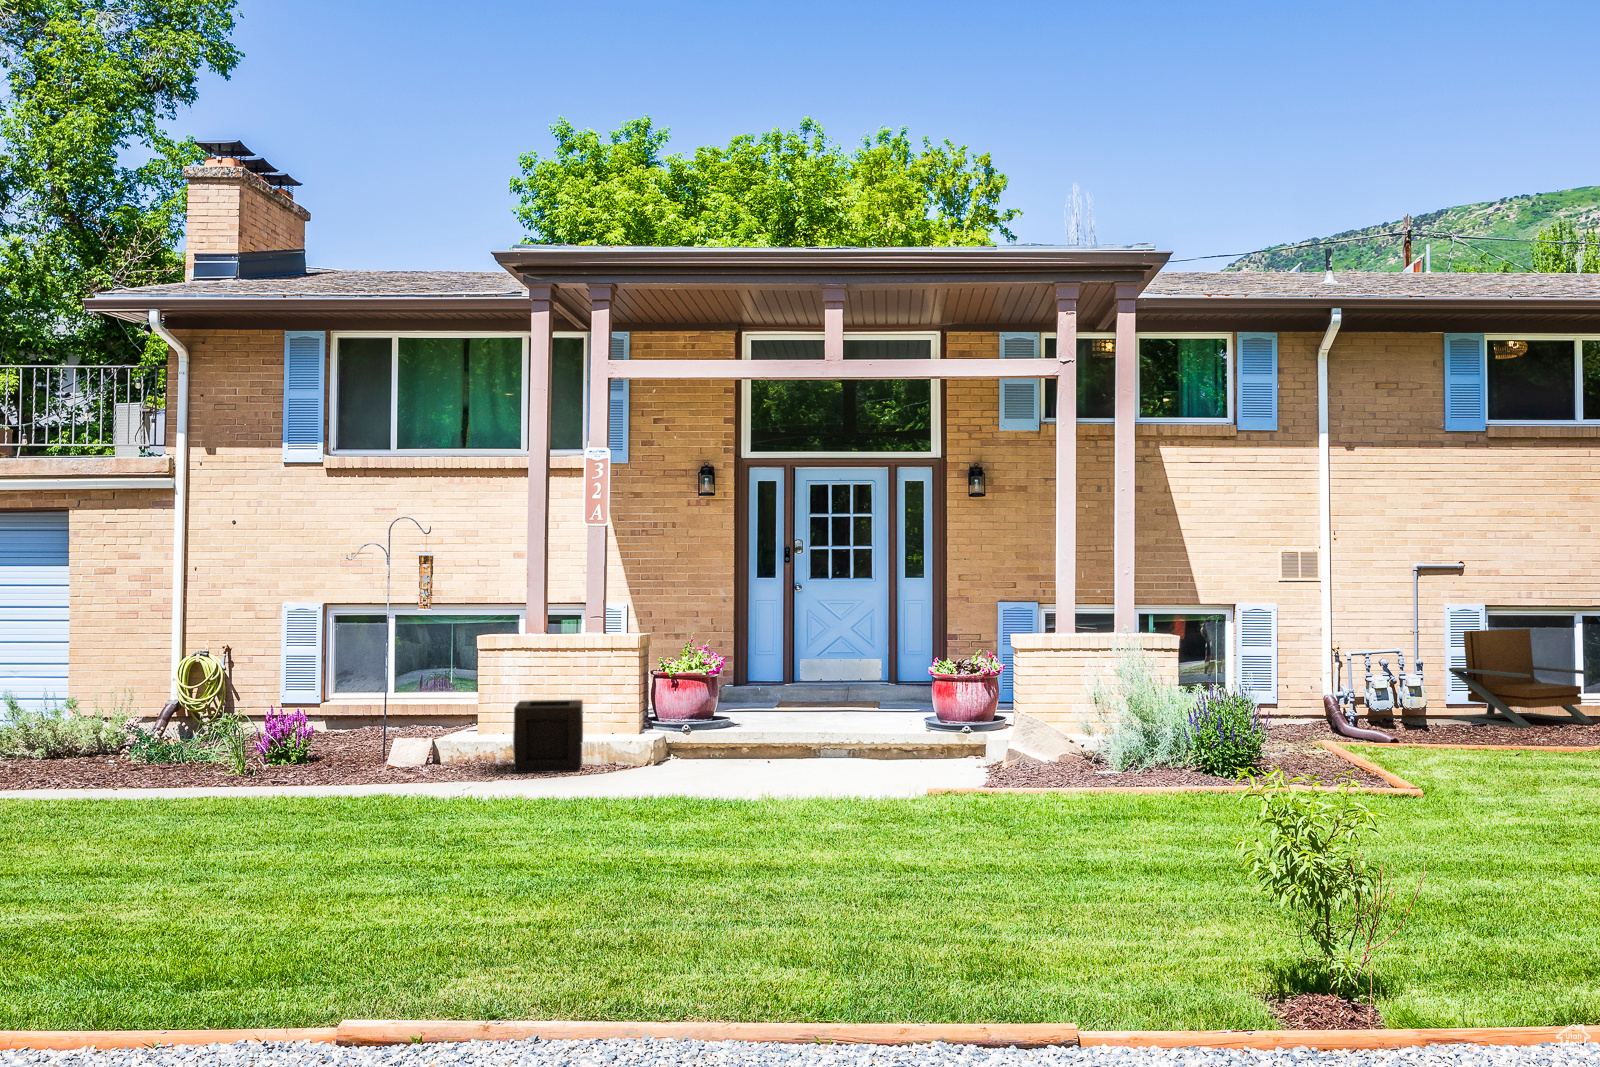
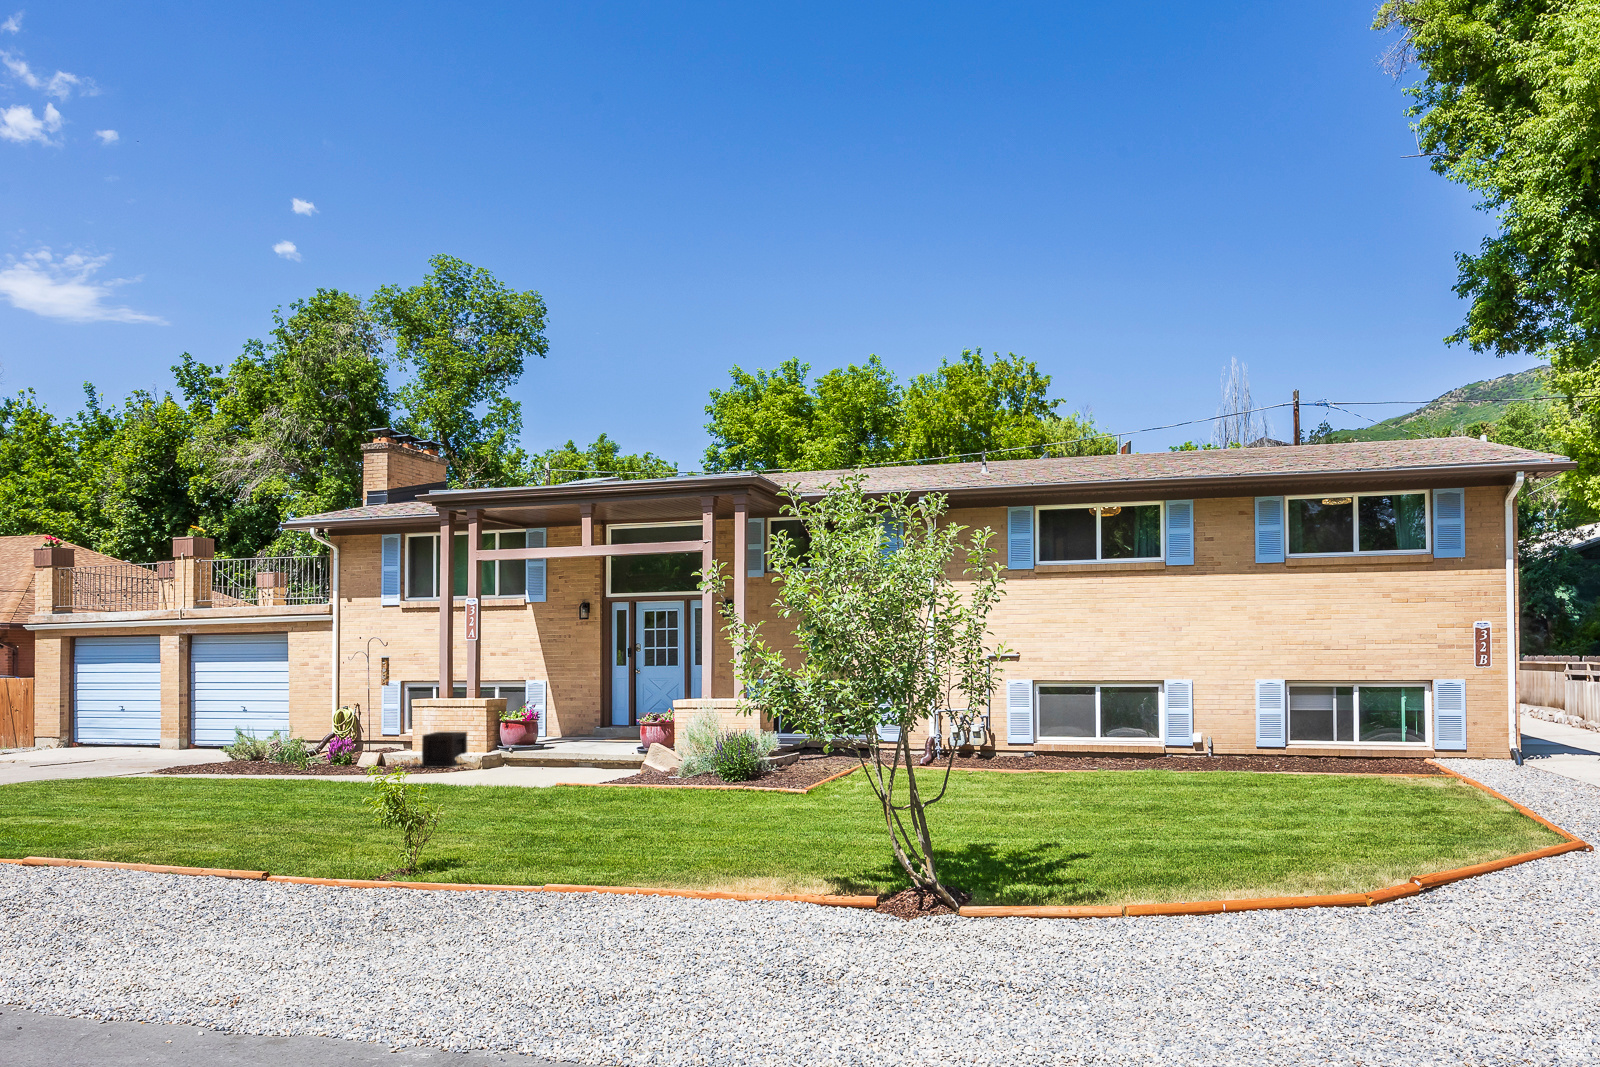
lounge chair: present [1449,629,1593,728] -> none [1000,696,1078,759]

